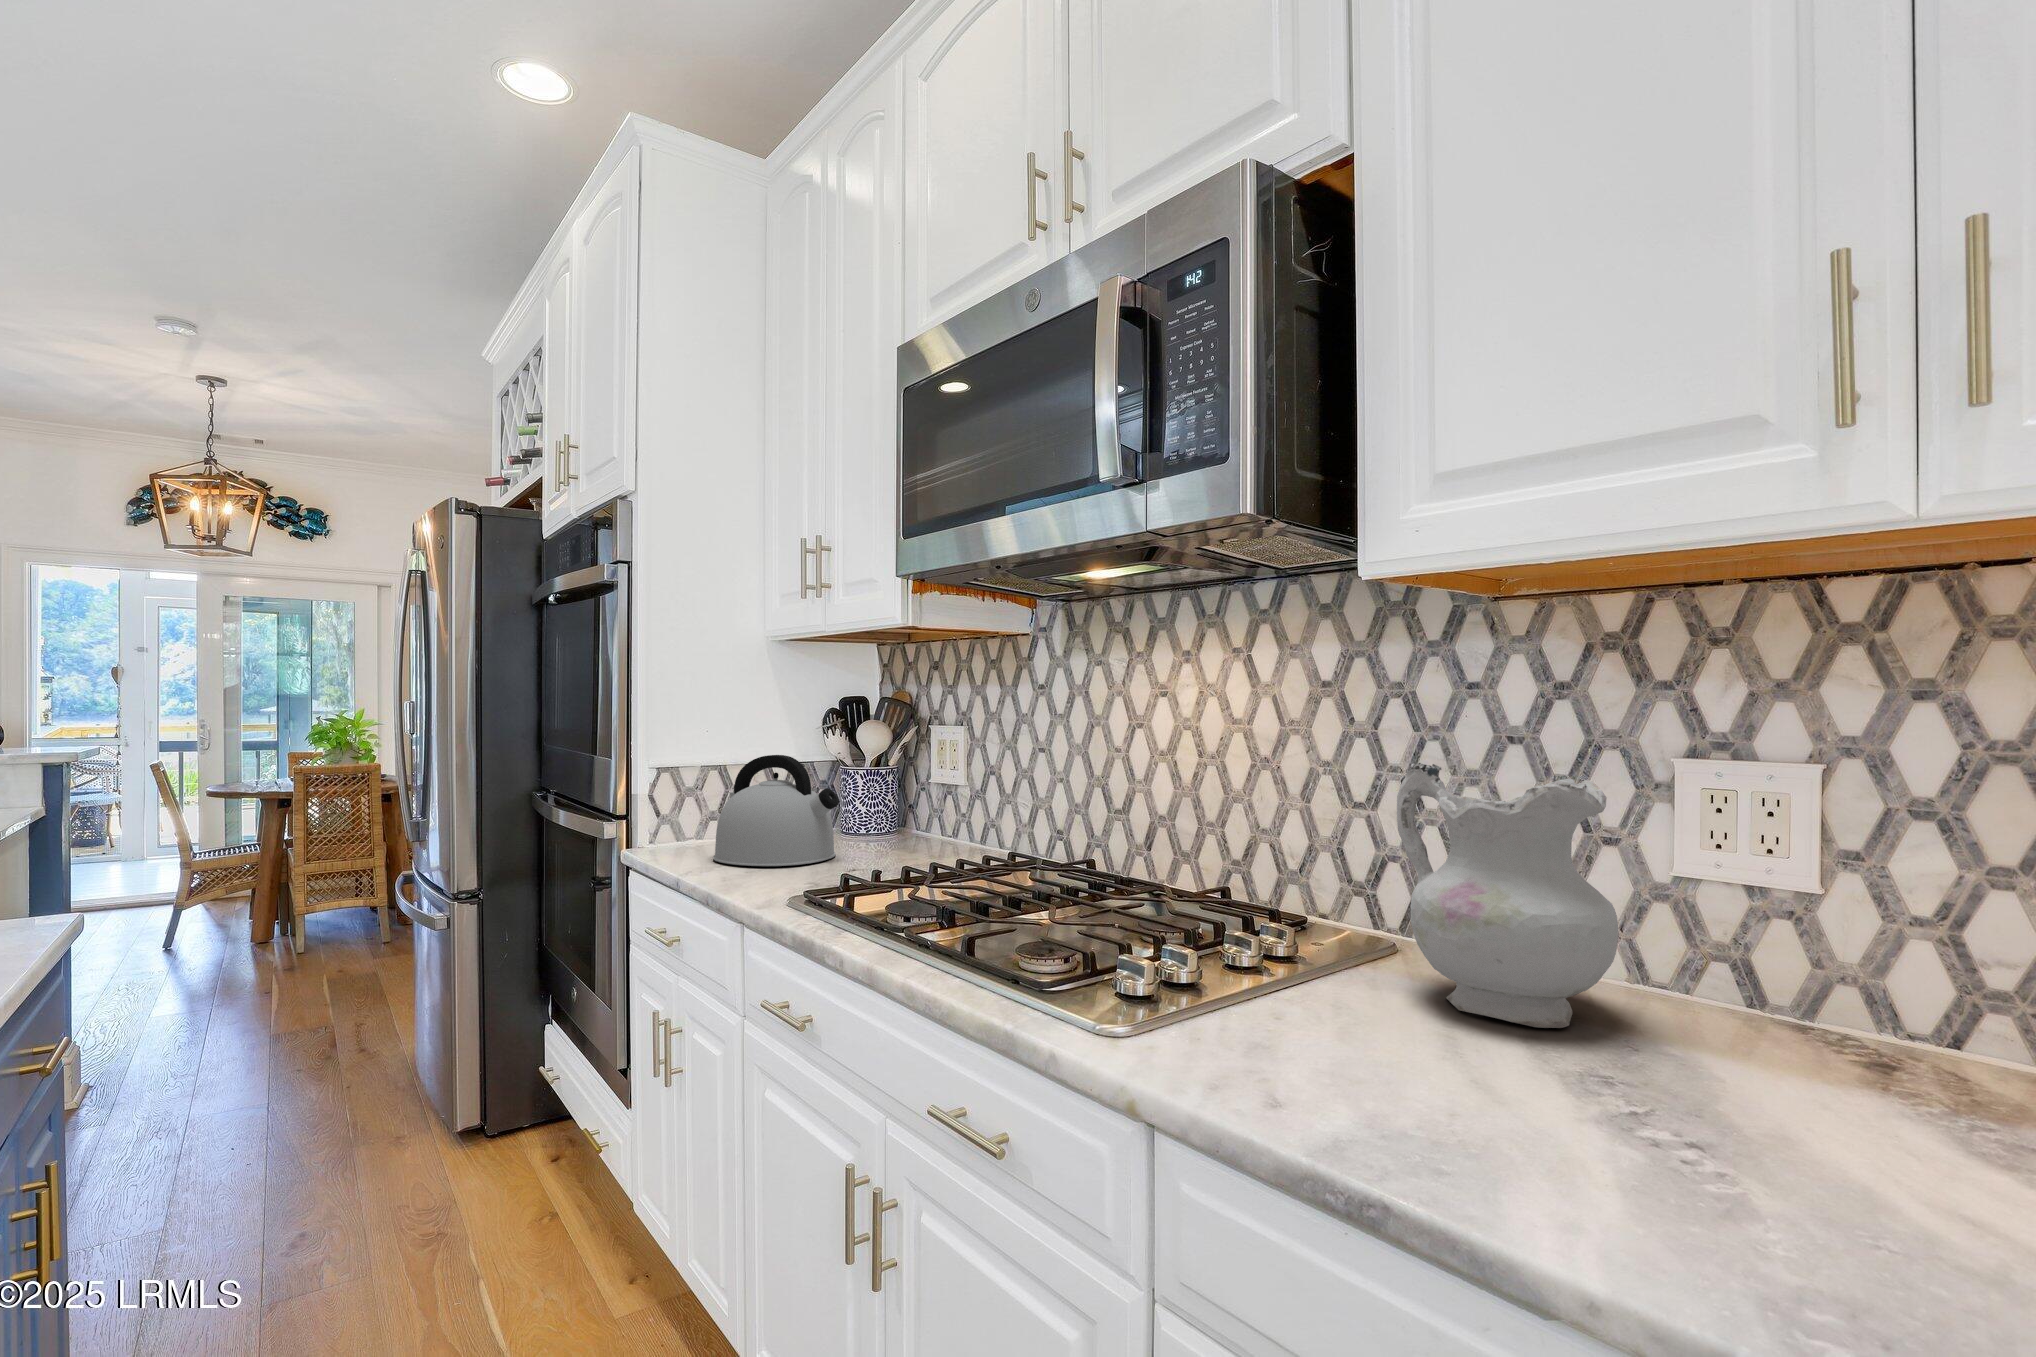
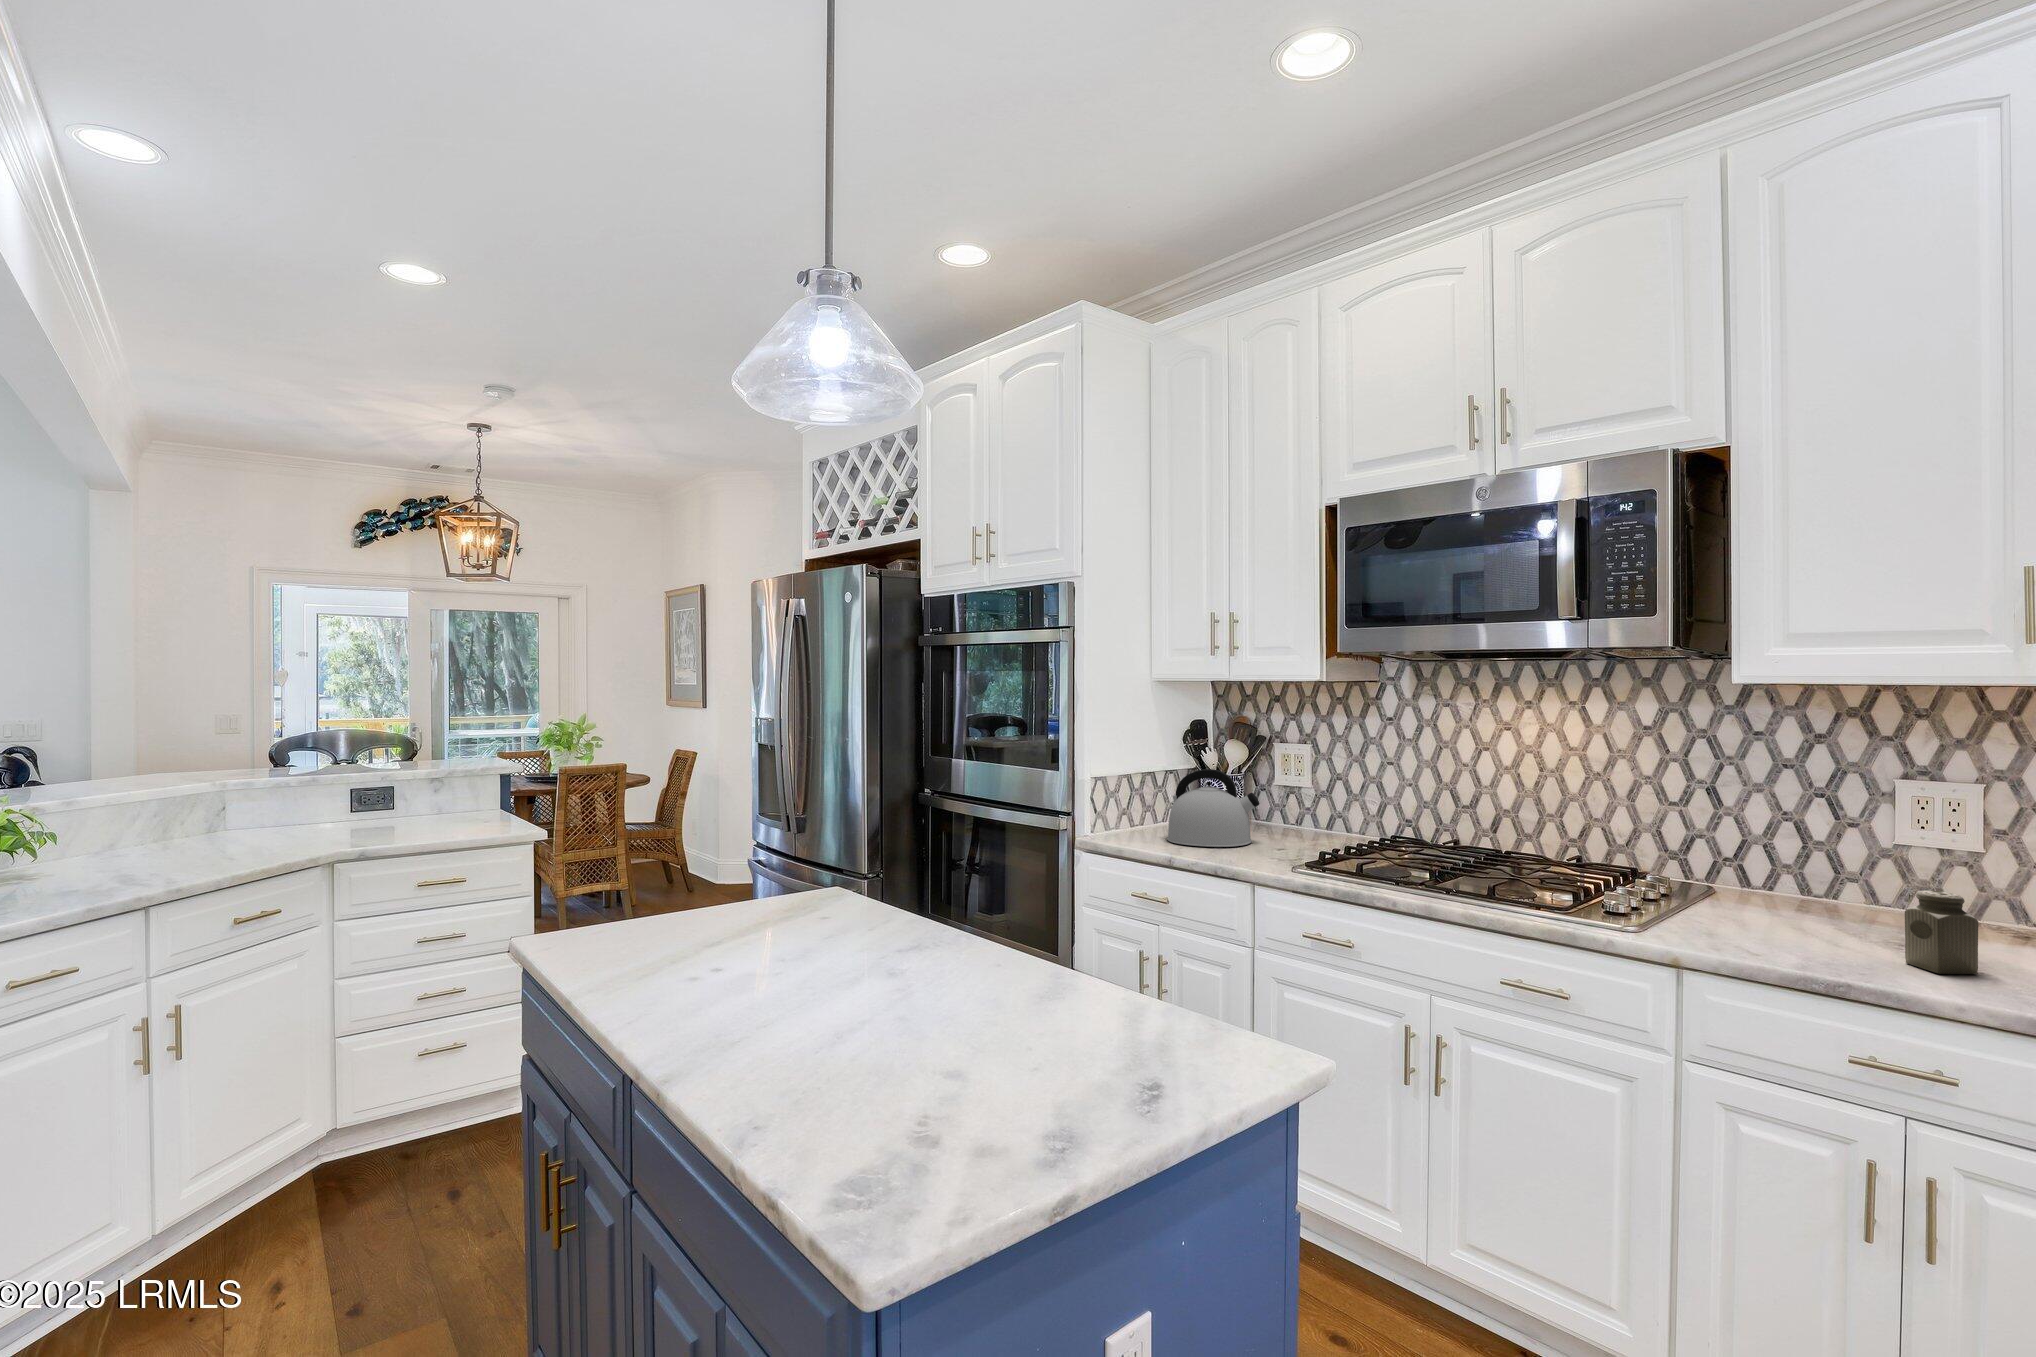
ceramic pitcher: present [1397,763,1618,1028] -> none [1737,783,1881,924]
salt shaker: none [1574,979,1714,1181] -> present [1905,891,1978,974]

